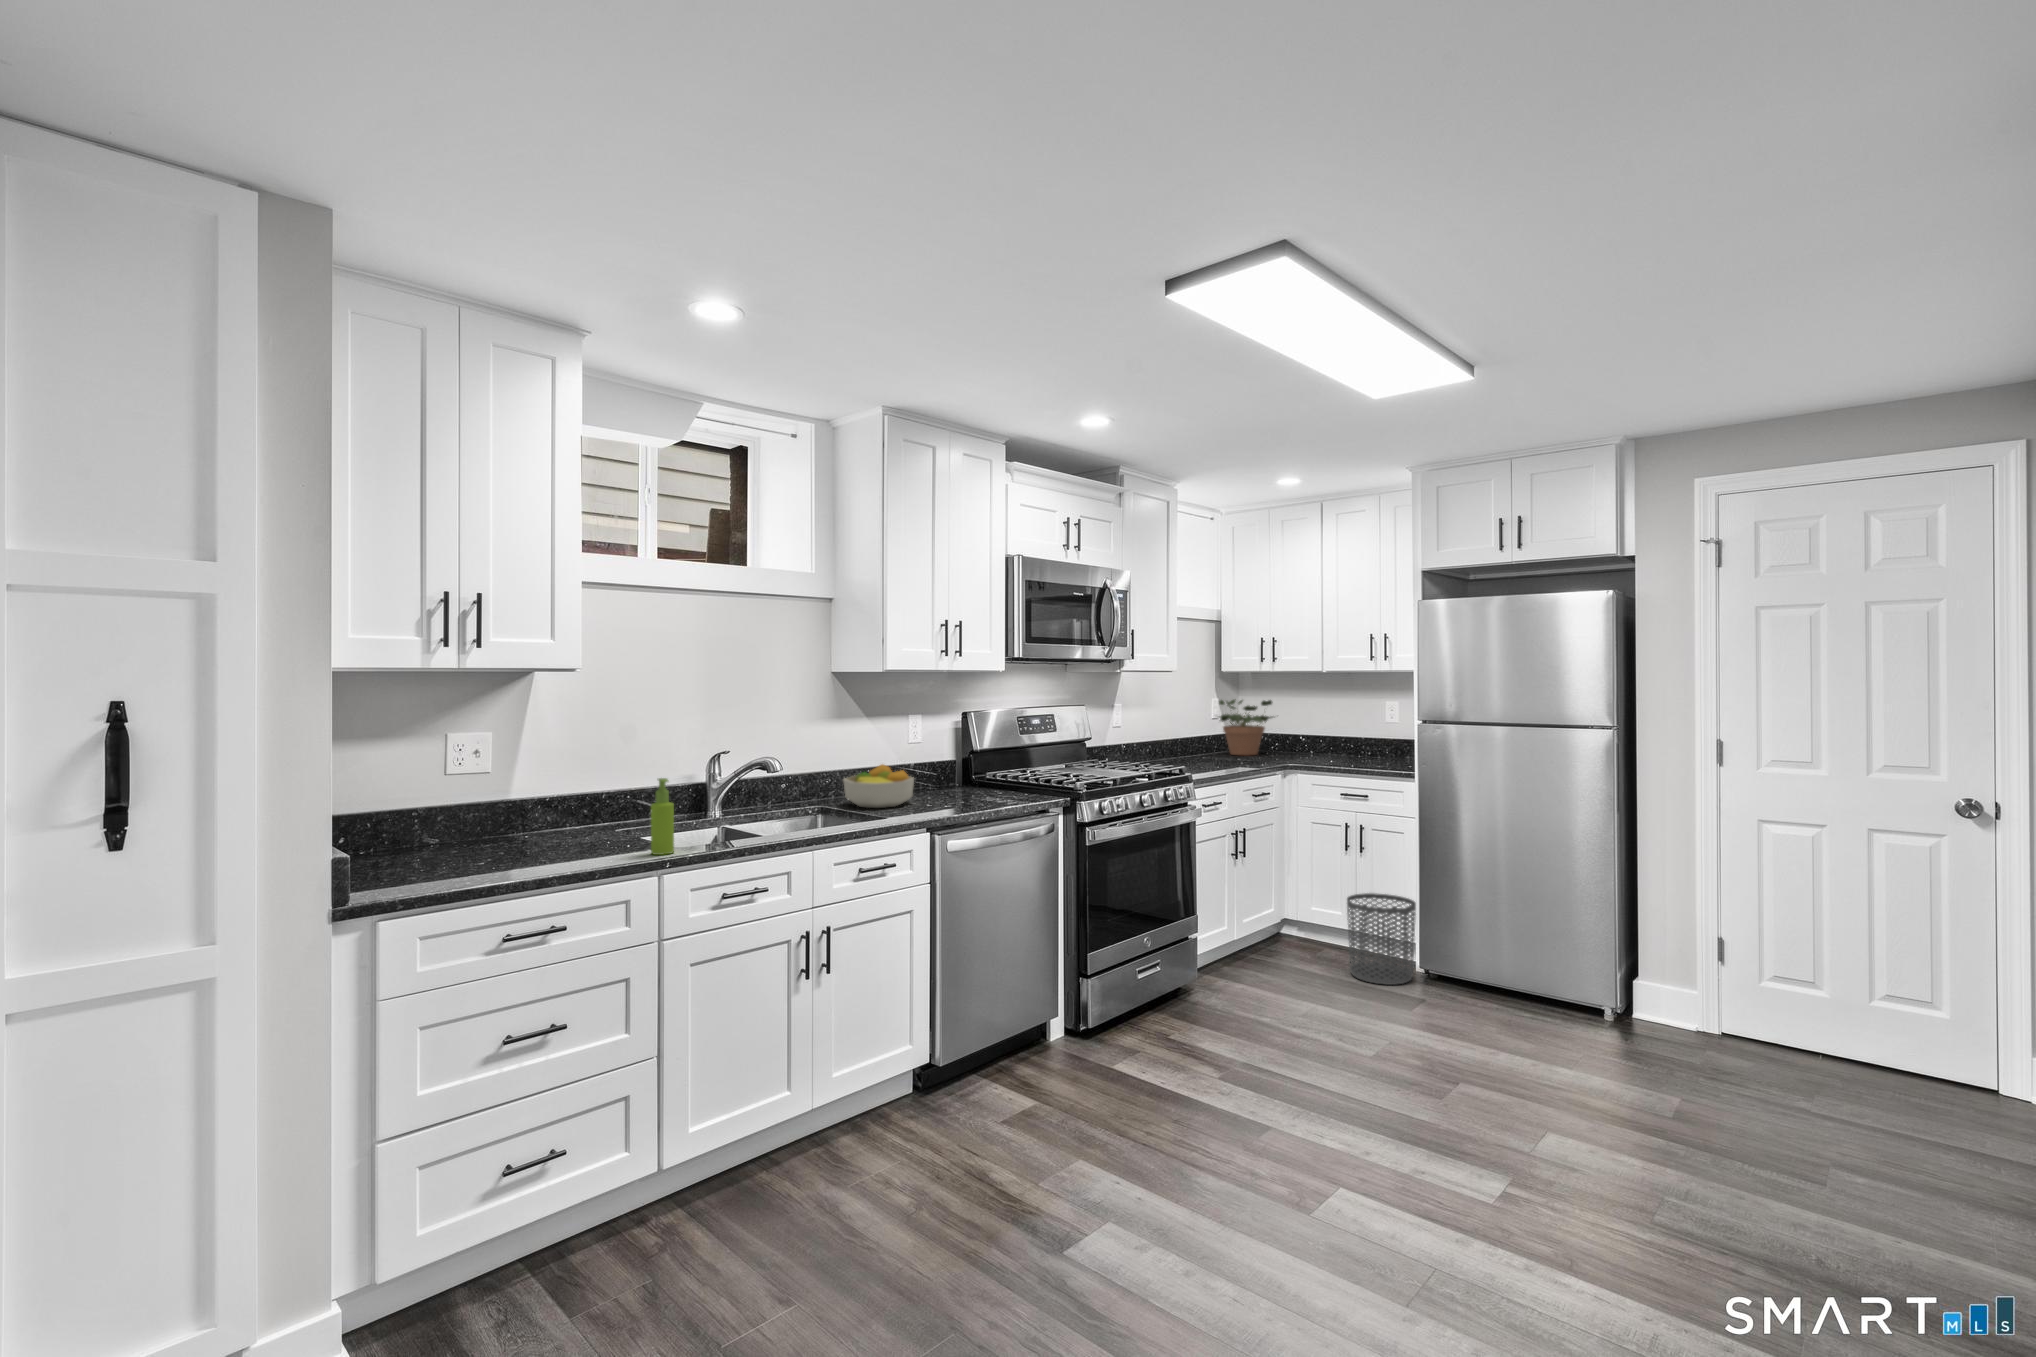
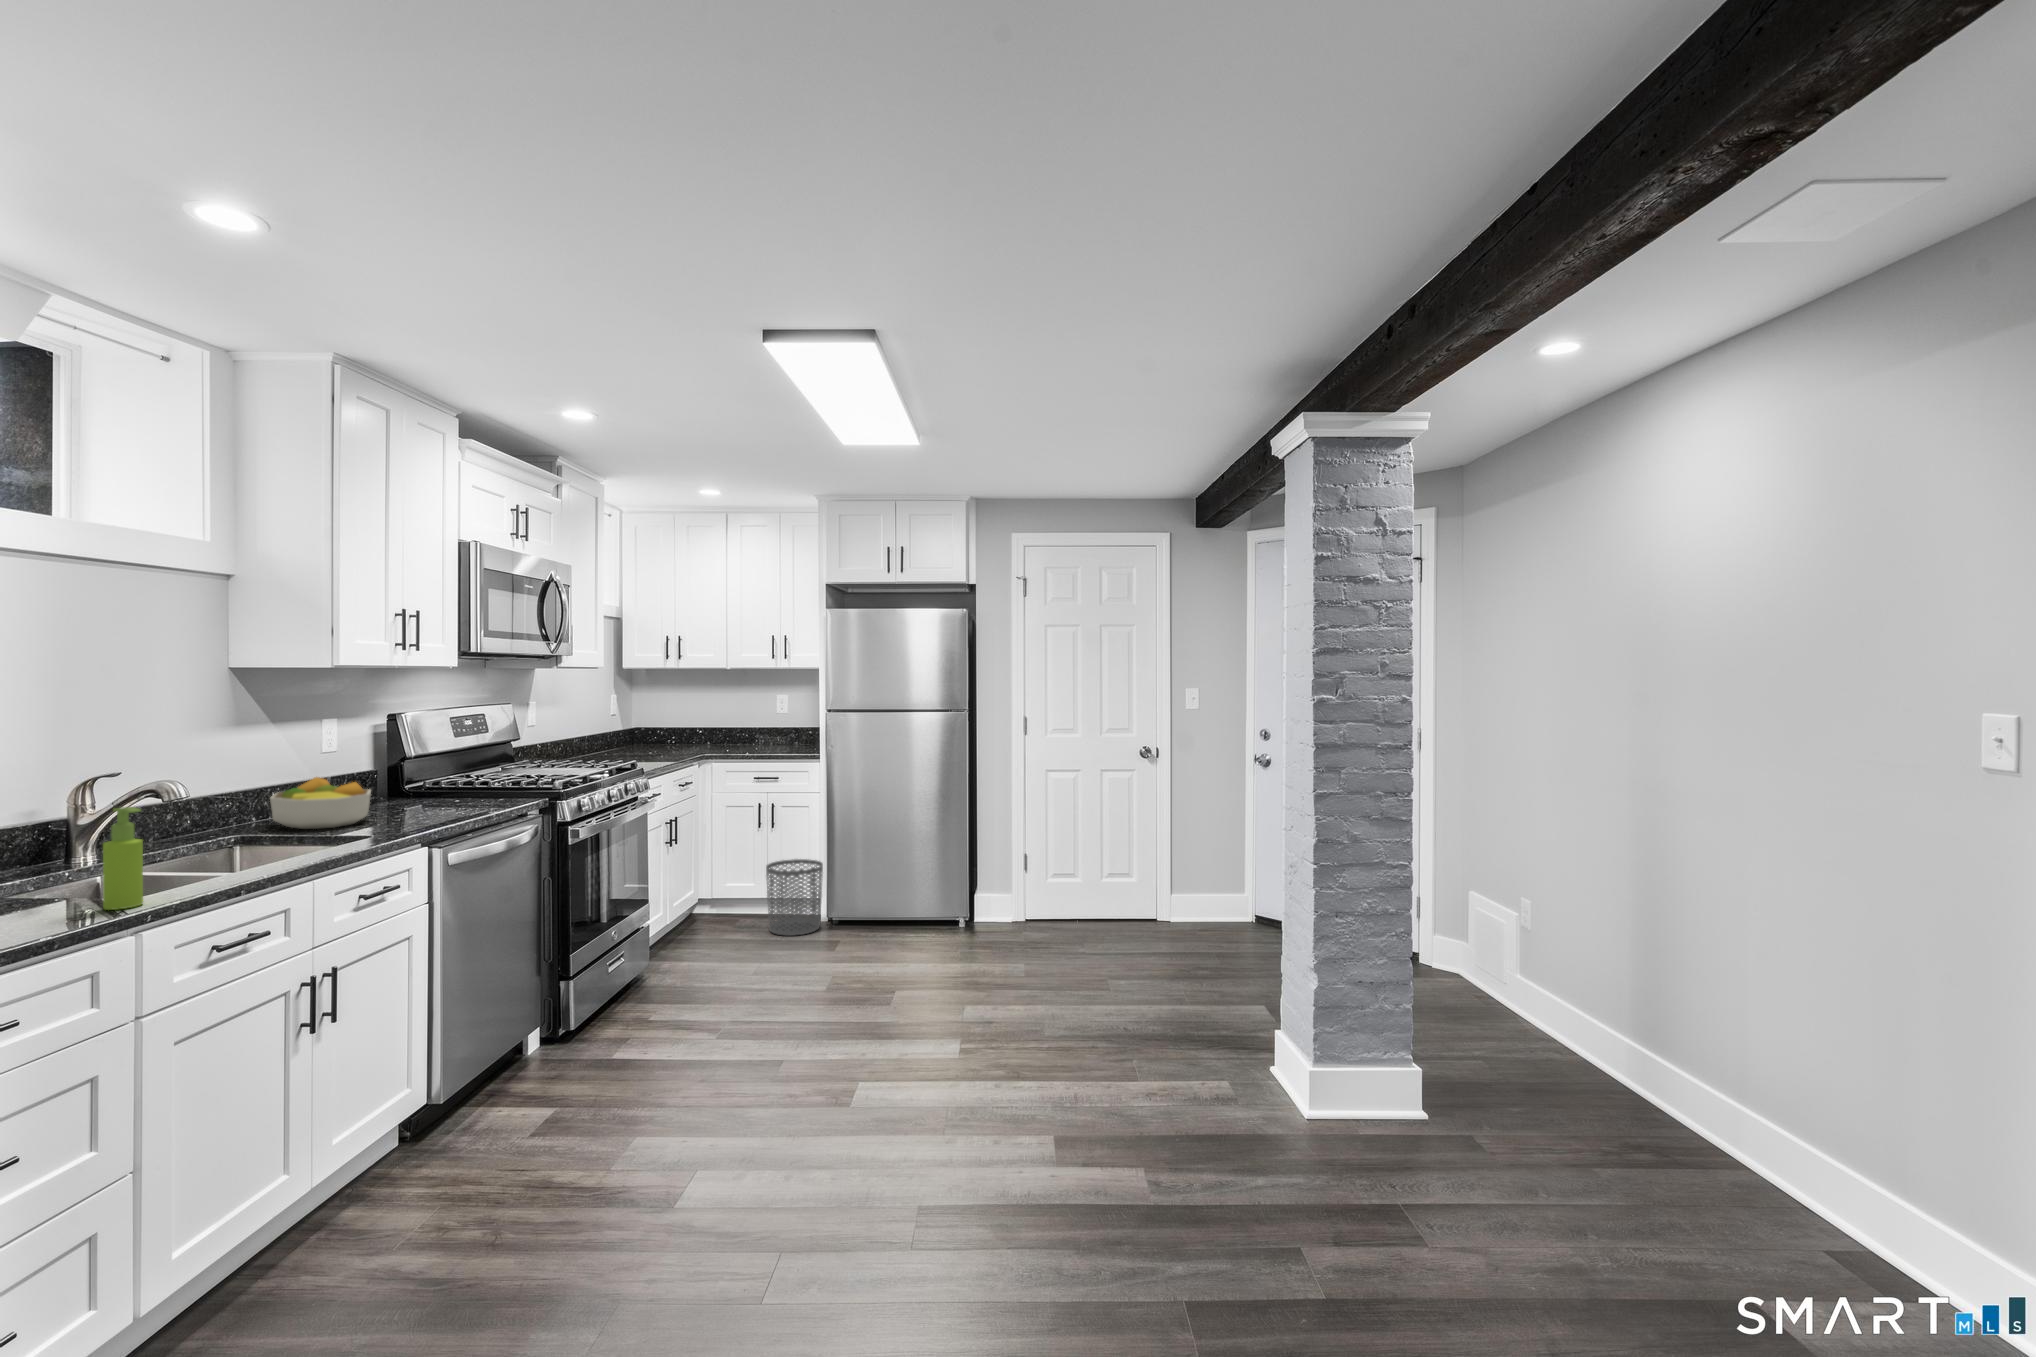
potted plant: present [1219,699,1273,755] -> none [615,695,683,749]

